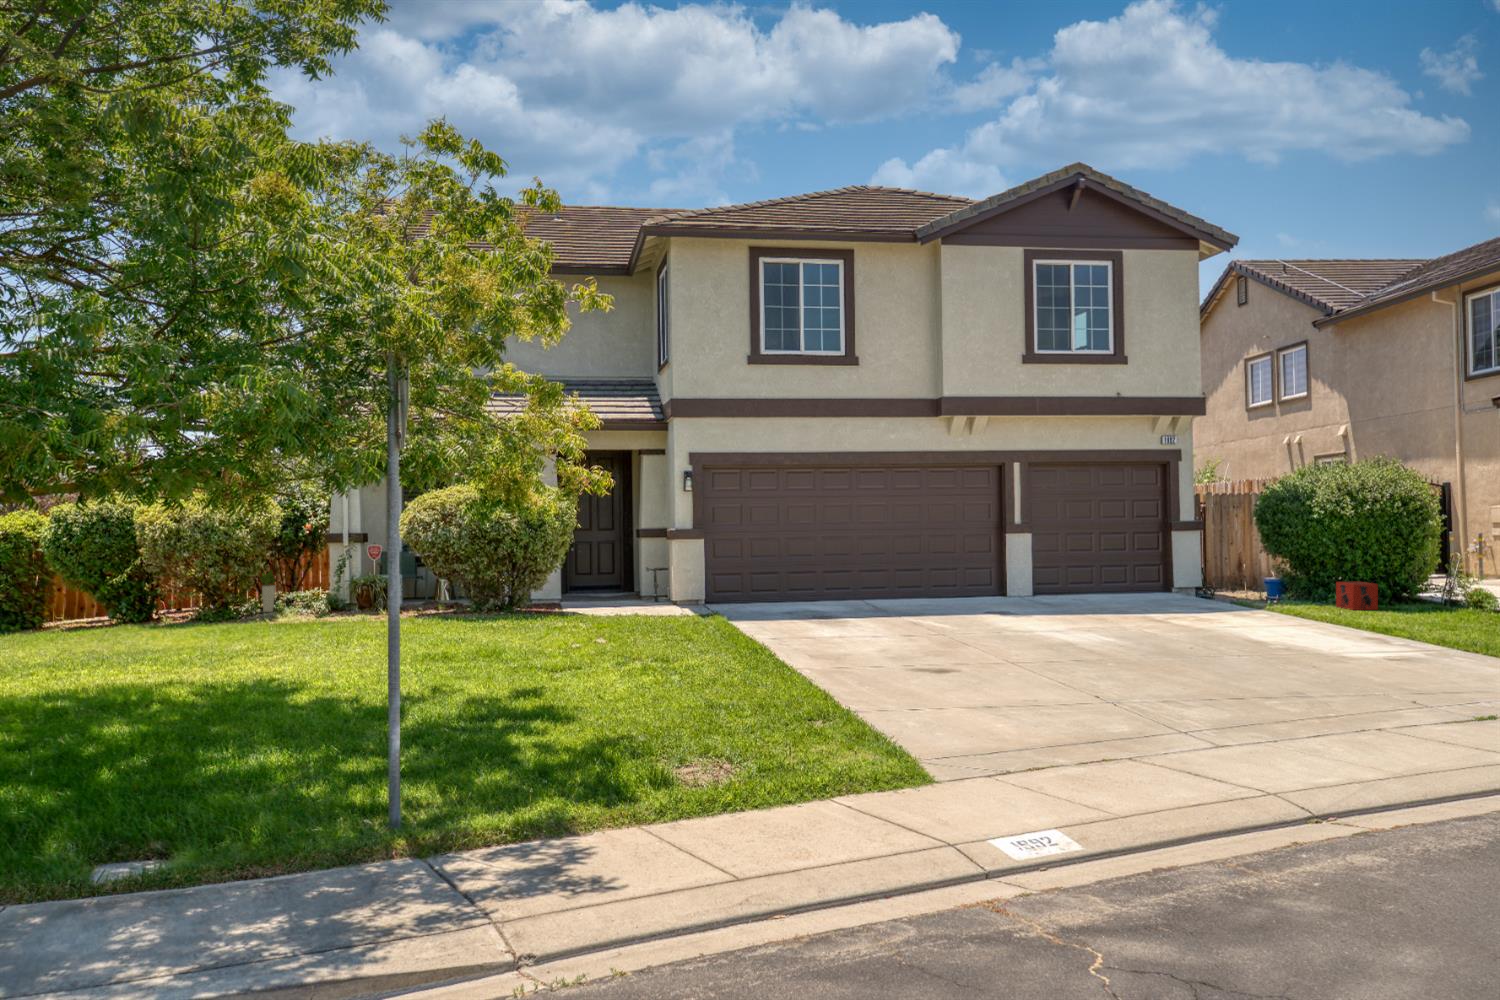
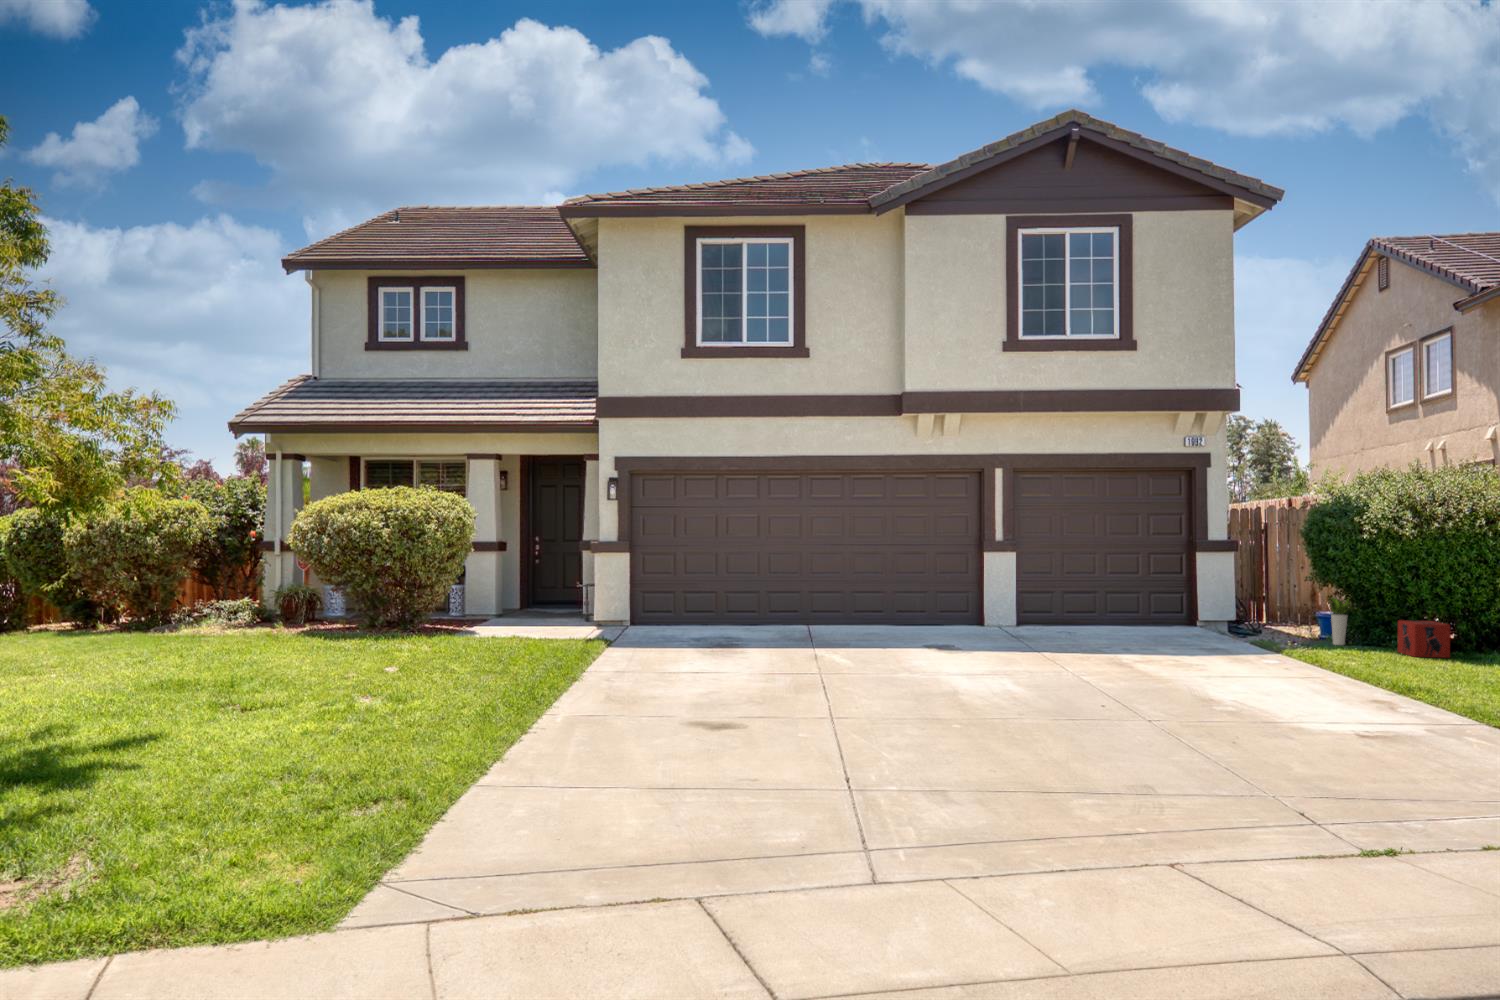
planter: present [260,570,275,612] -> present [1330,598,1350,645]

